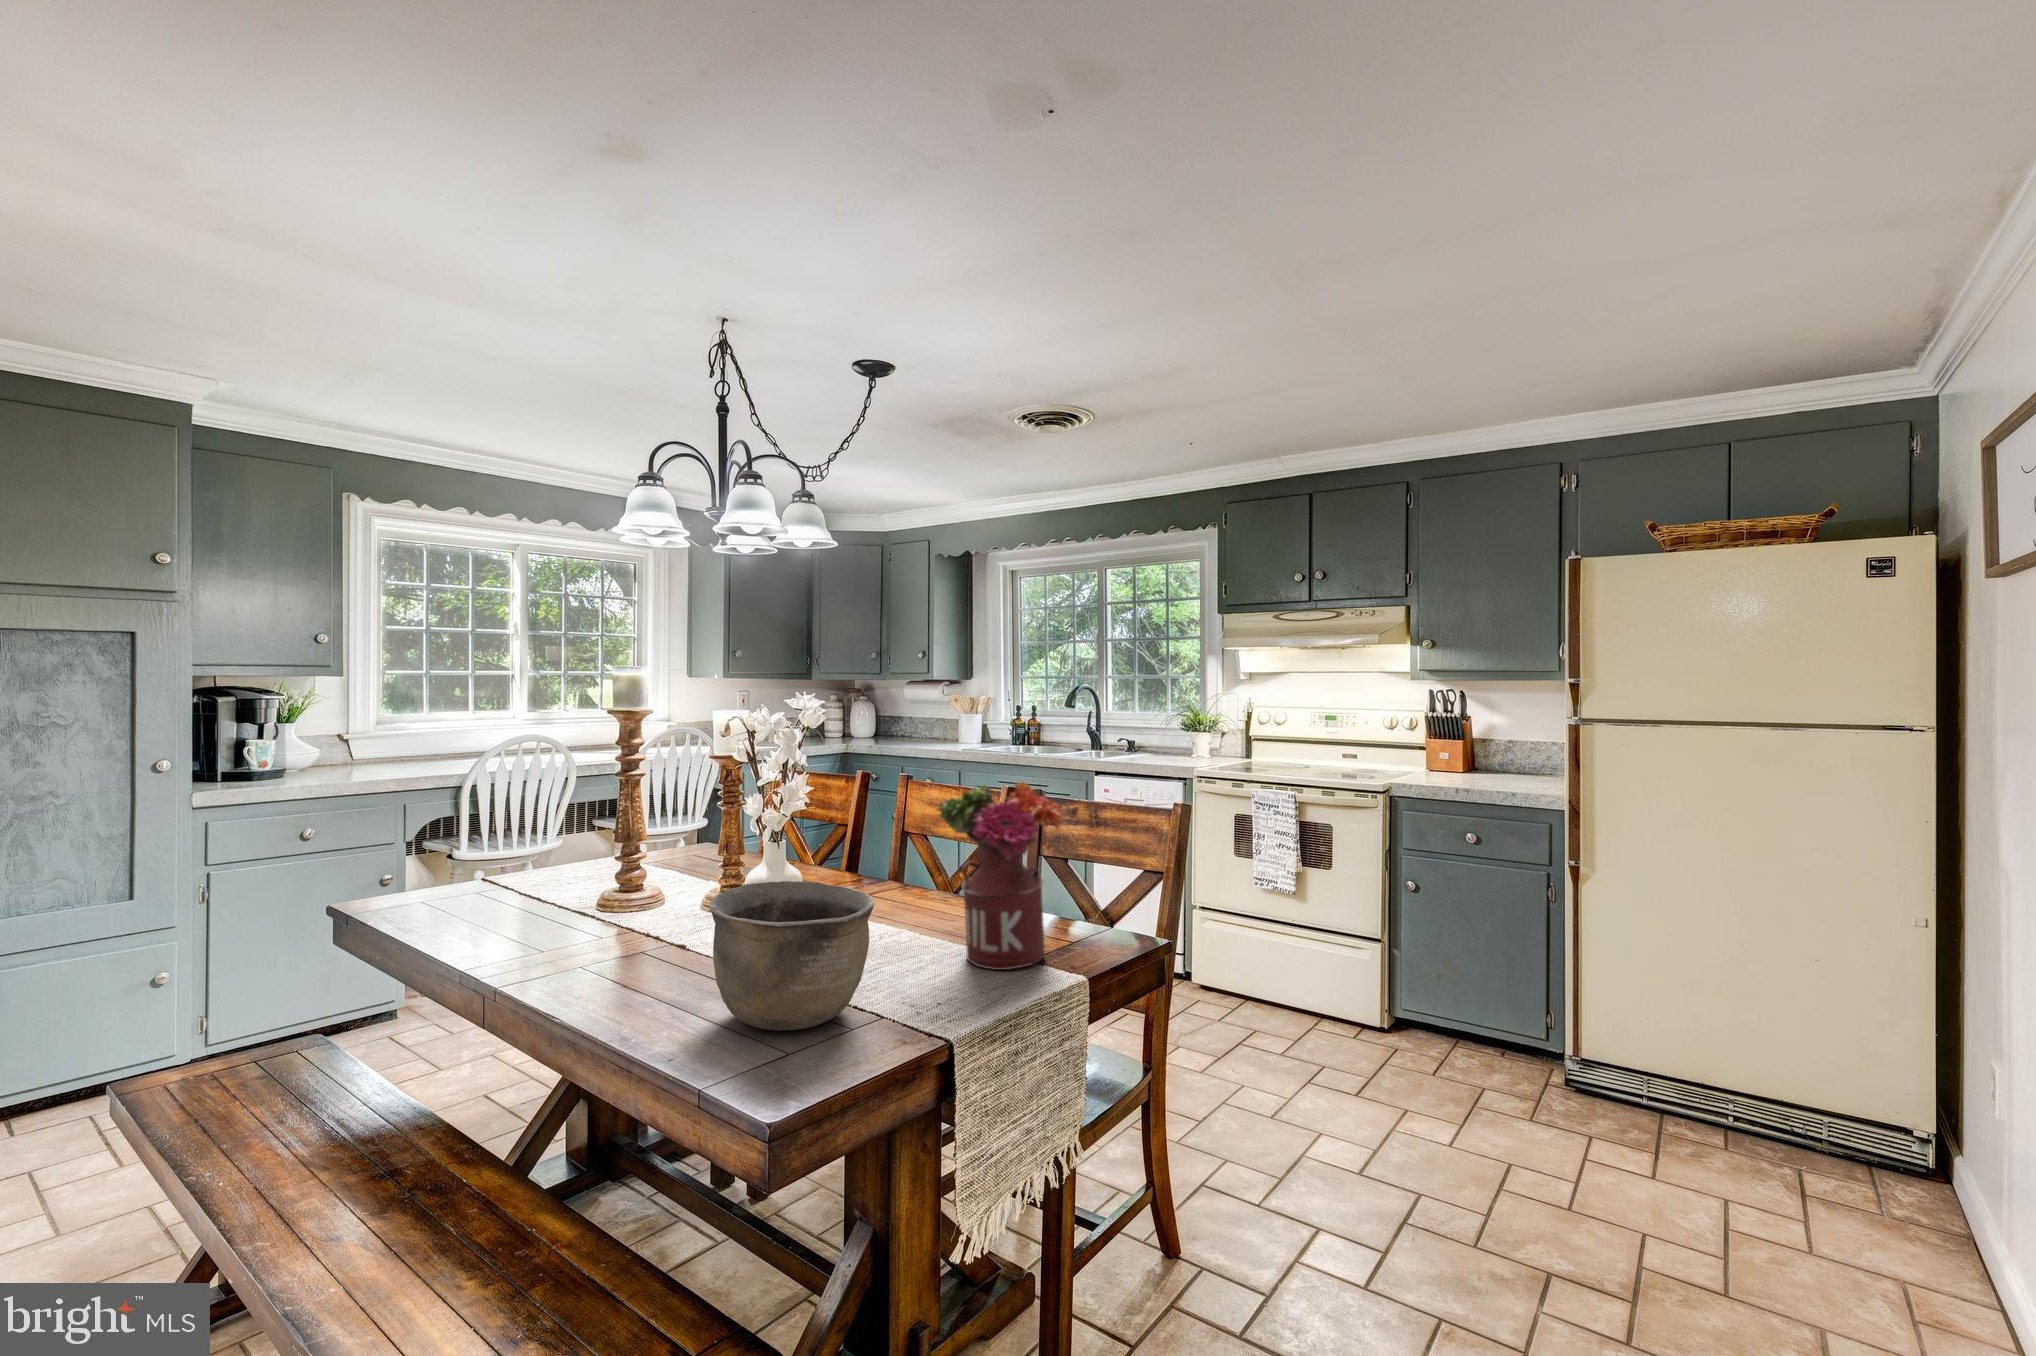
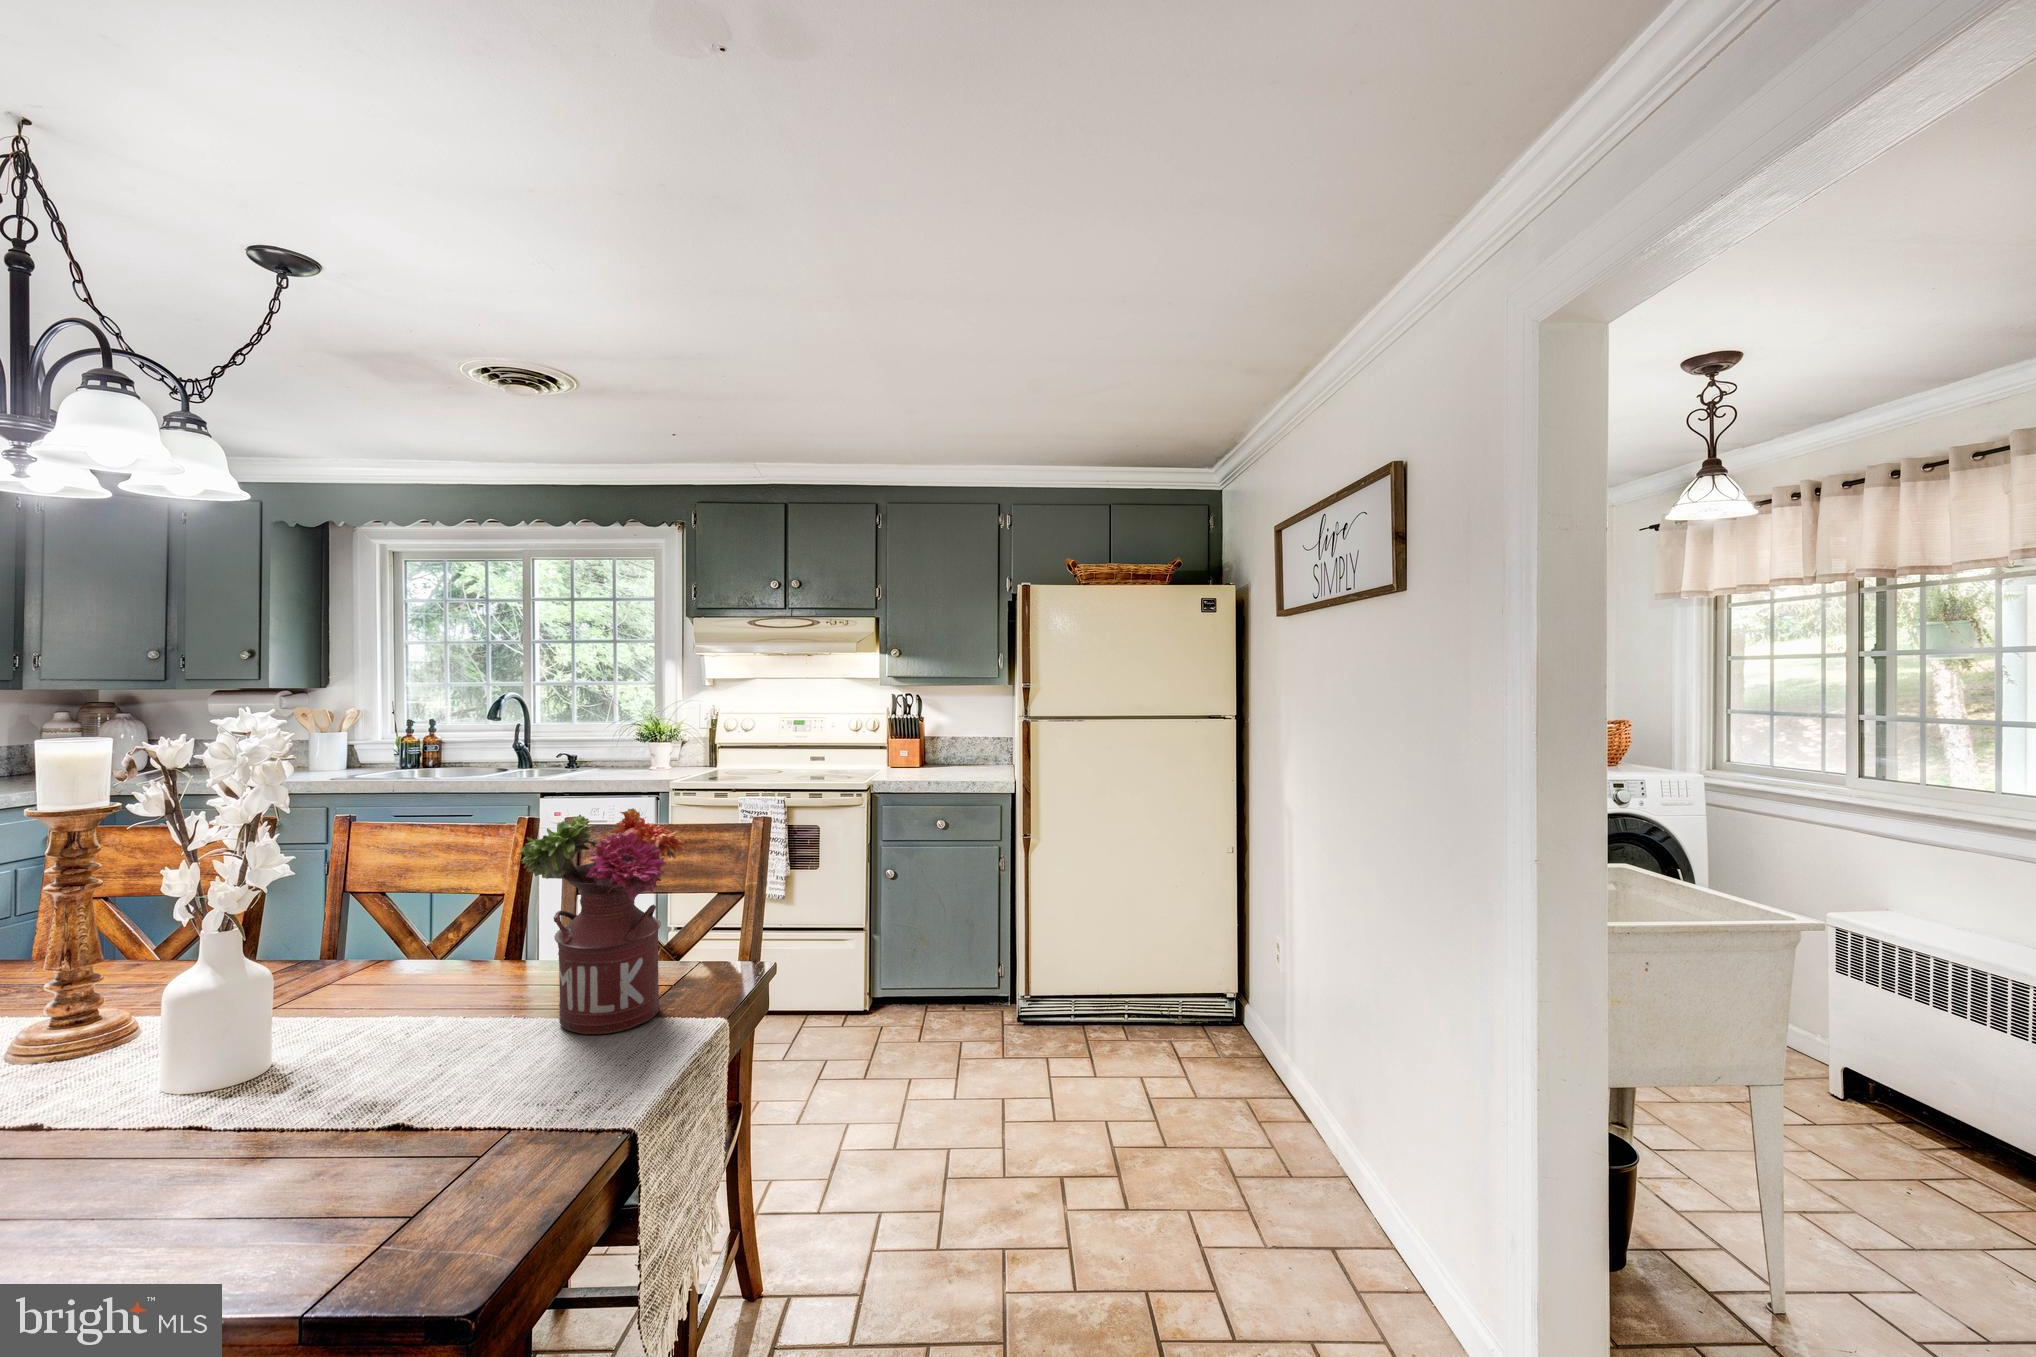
bowl: present [709,881,874,1031] -> none [241,968,510,1188]

